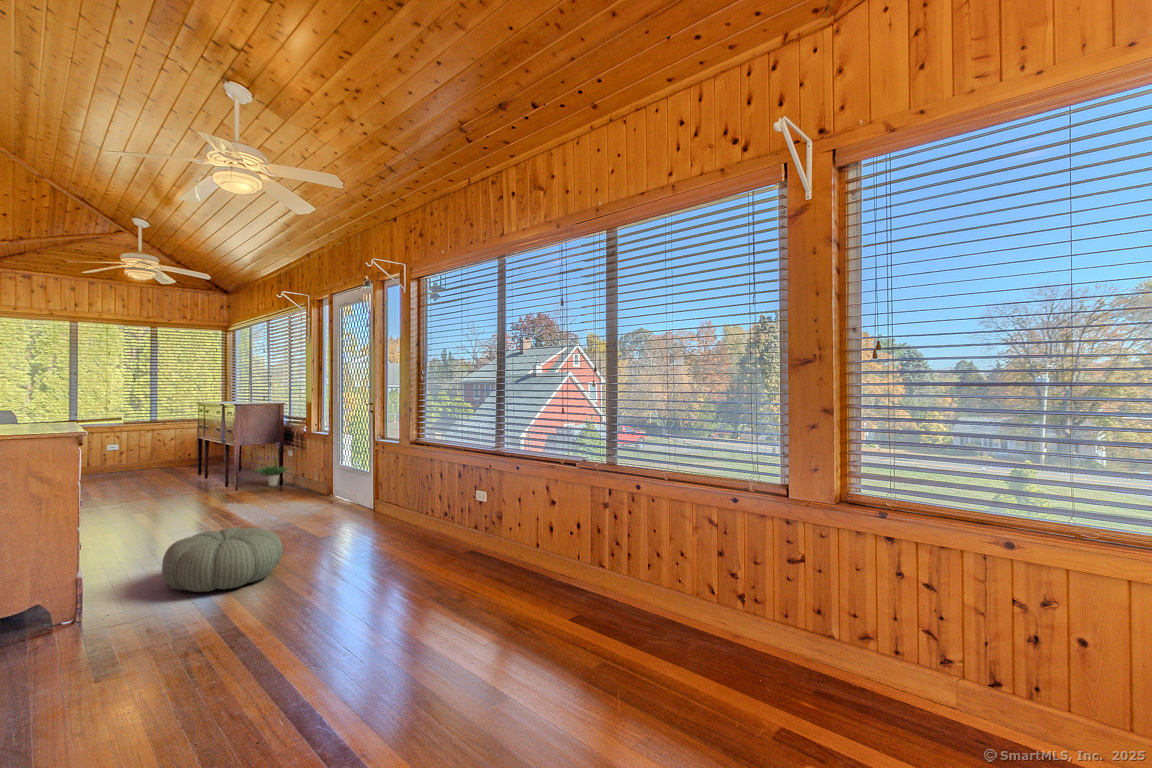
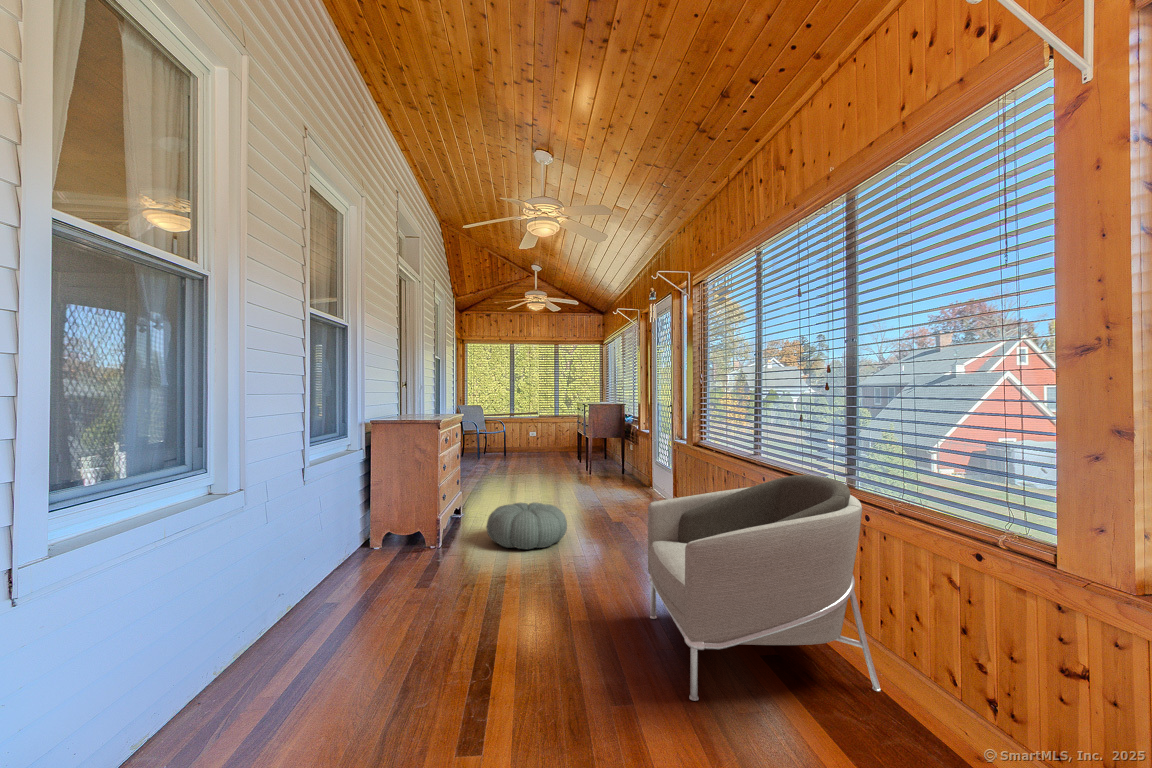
potted plant: present [255,442,288,486] -> none [603,438,631,475]
armchair: none [448,458,656,673] -> present [648,475,881,701]

